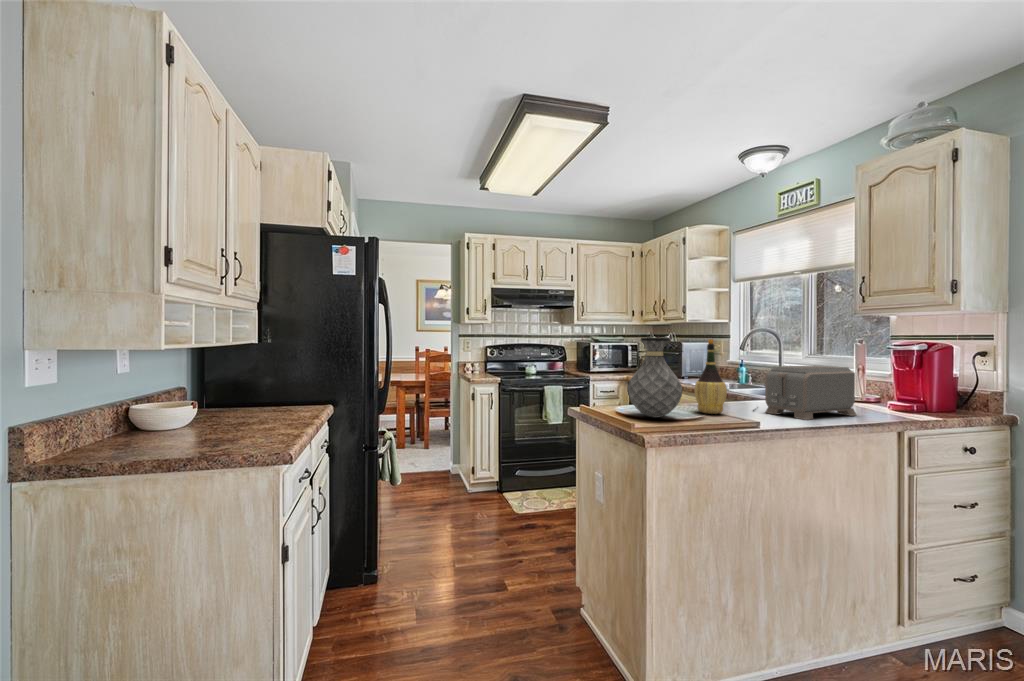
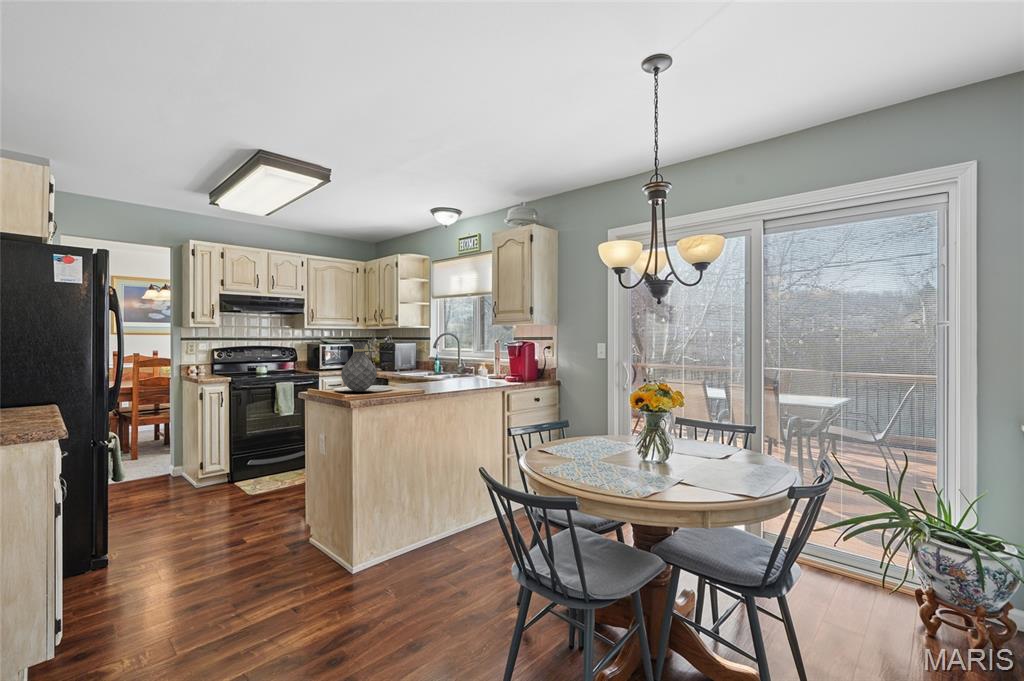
wine bottle: present [694,339,727,414] -> none [387,341,407,388]
toaster: present [765,365,856,420] -> none [434,356,484,389]

